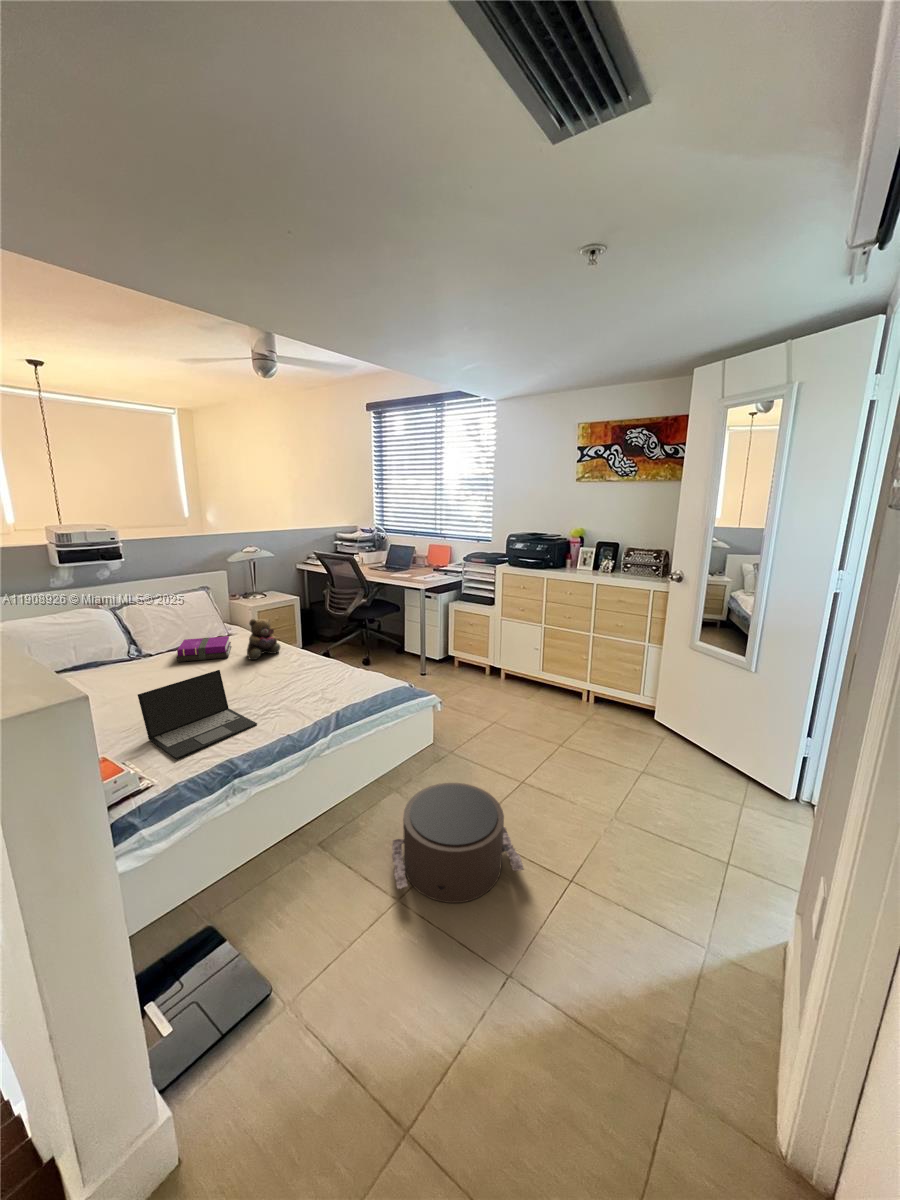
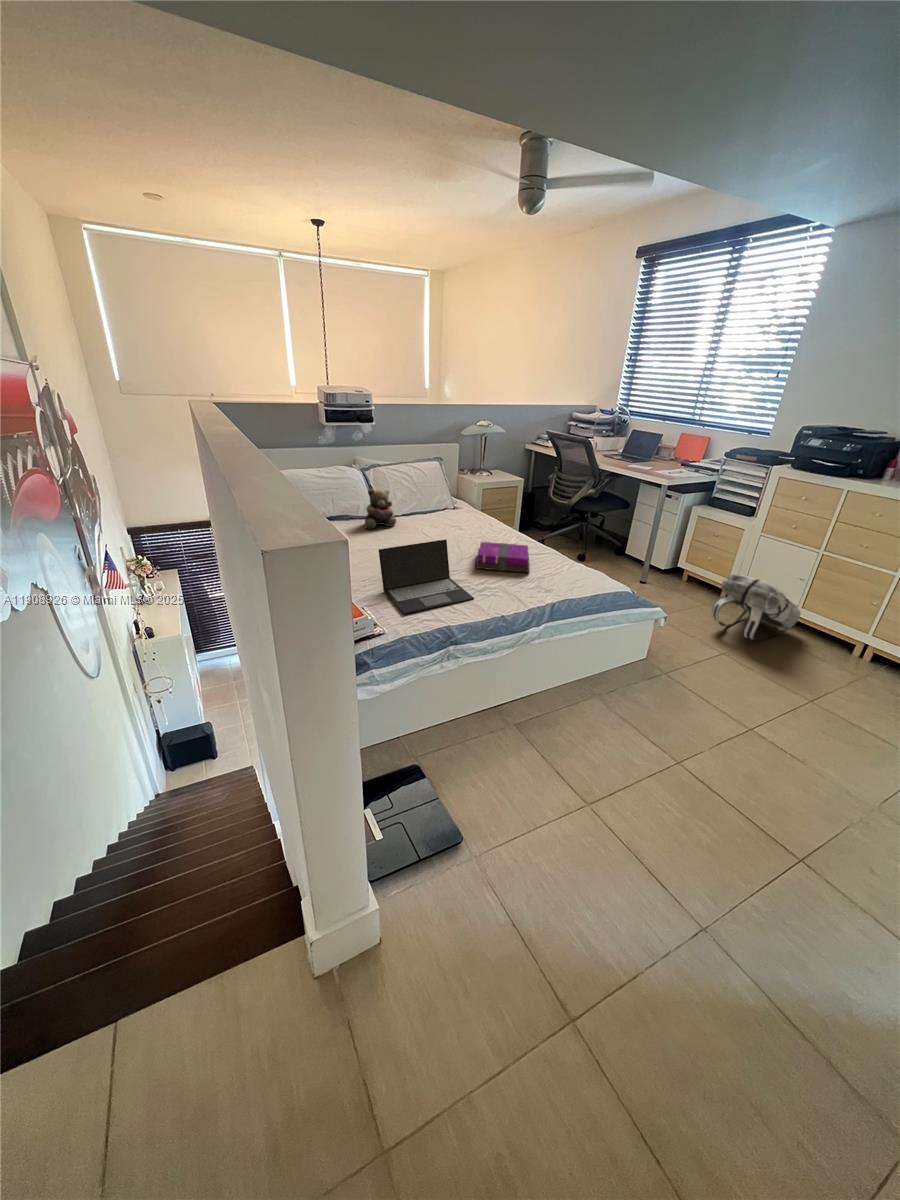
teddy bear: present [247,618,281,660] -> present [364,489,396,529]
notebook: present [176,636,231,662] -> present [476,542,530,572]
backpack: none [479,653,541,704] -> present [712,574,801,641]
pouf: present [392,783,524,903] -> none [587,706,742,837]

